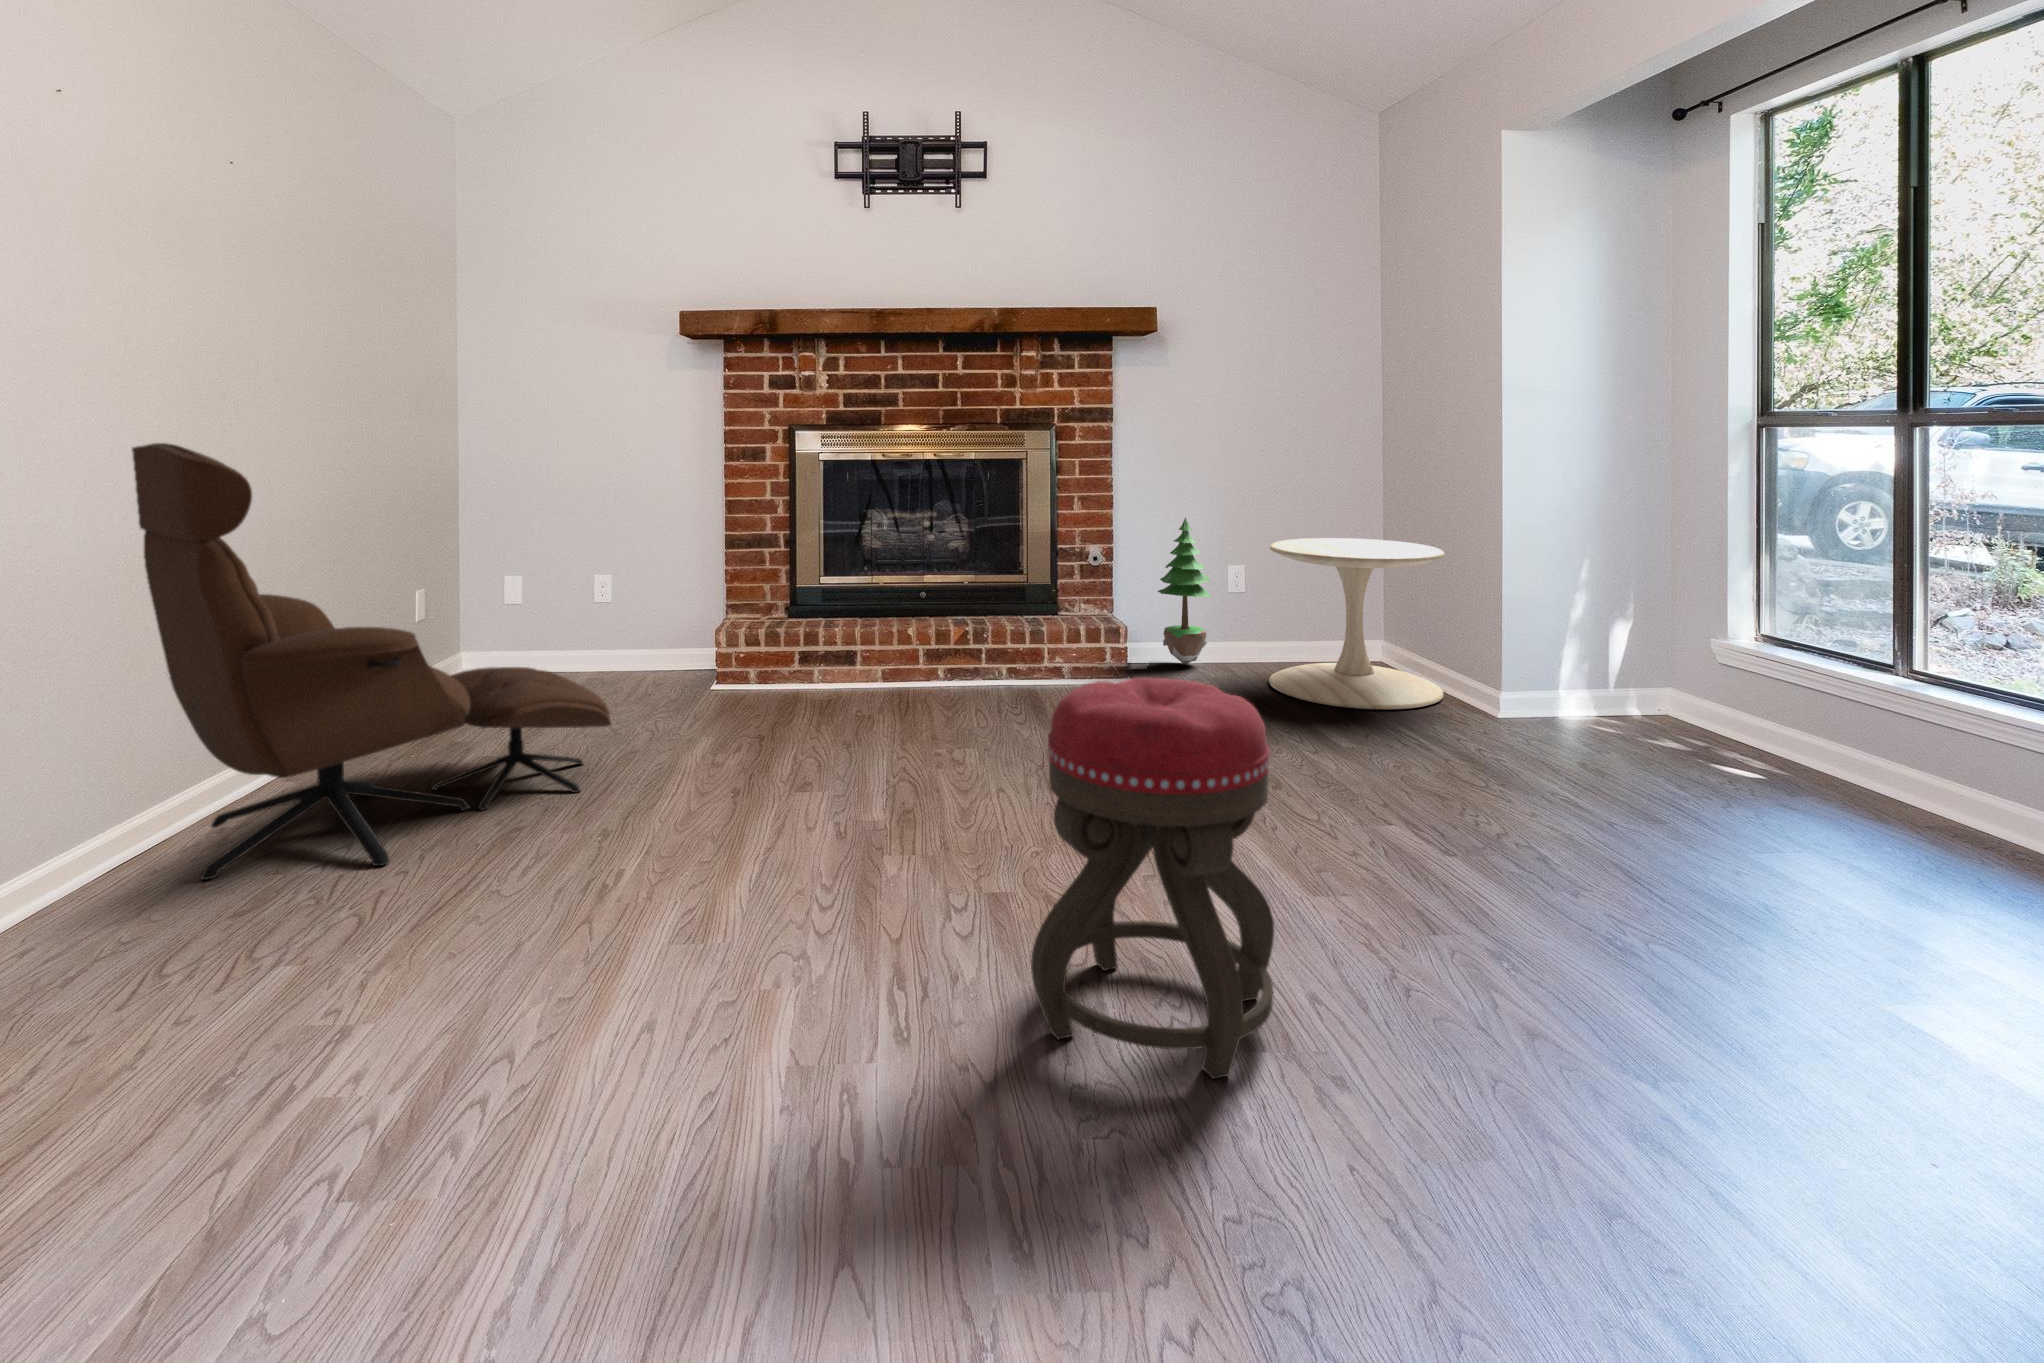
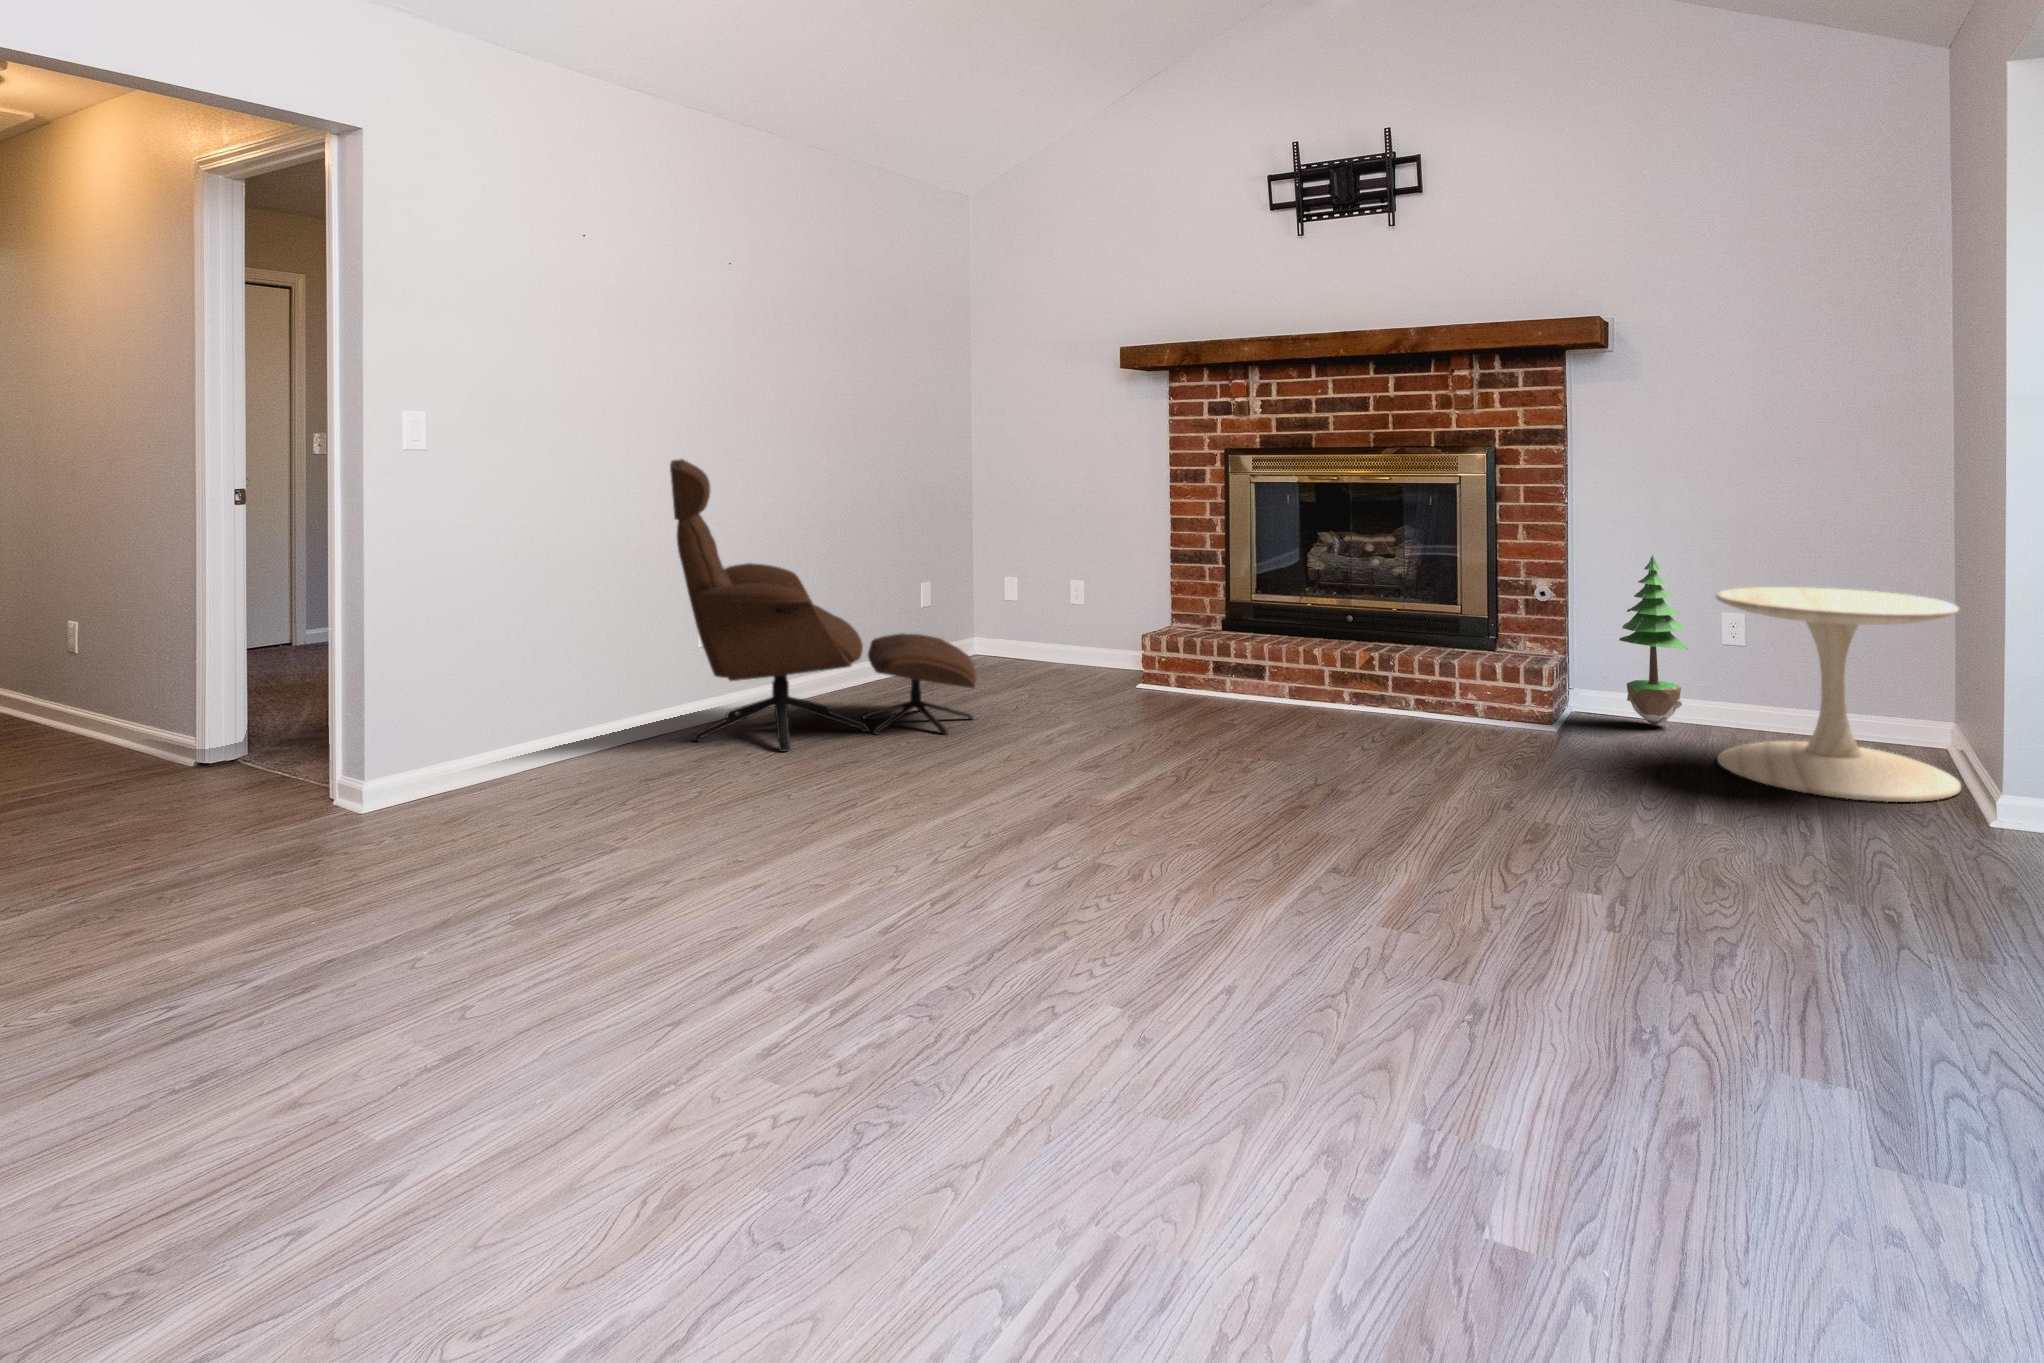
ottoman: present [1031,678,1274,1079] -> none [1009,653,1223,959]

